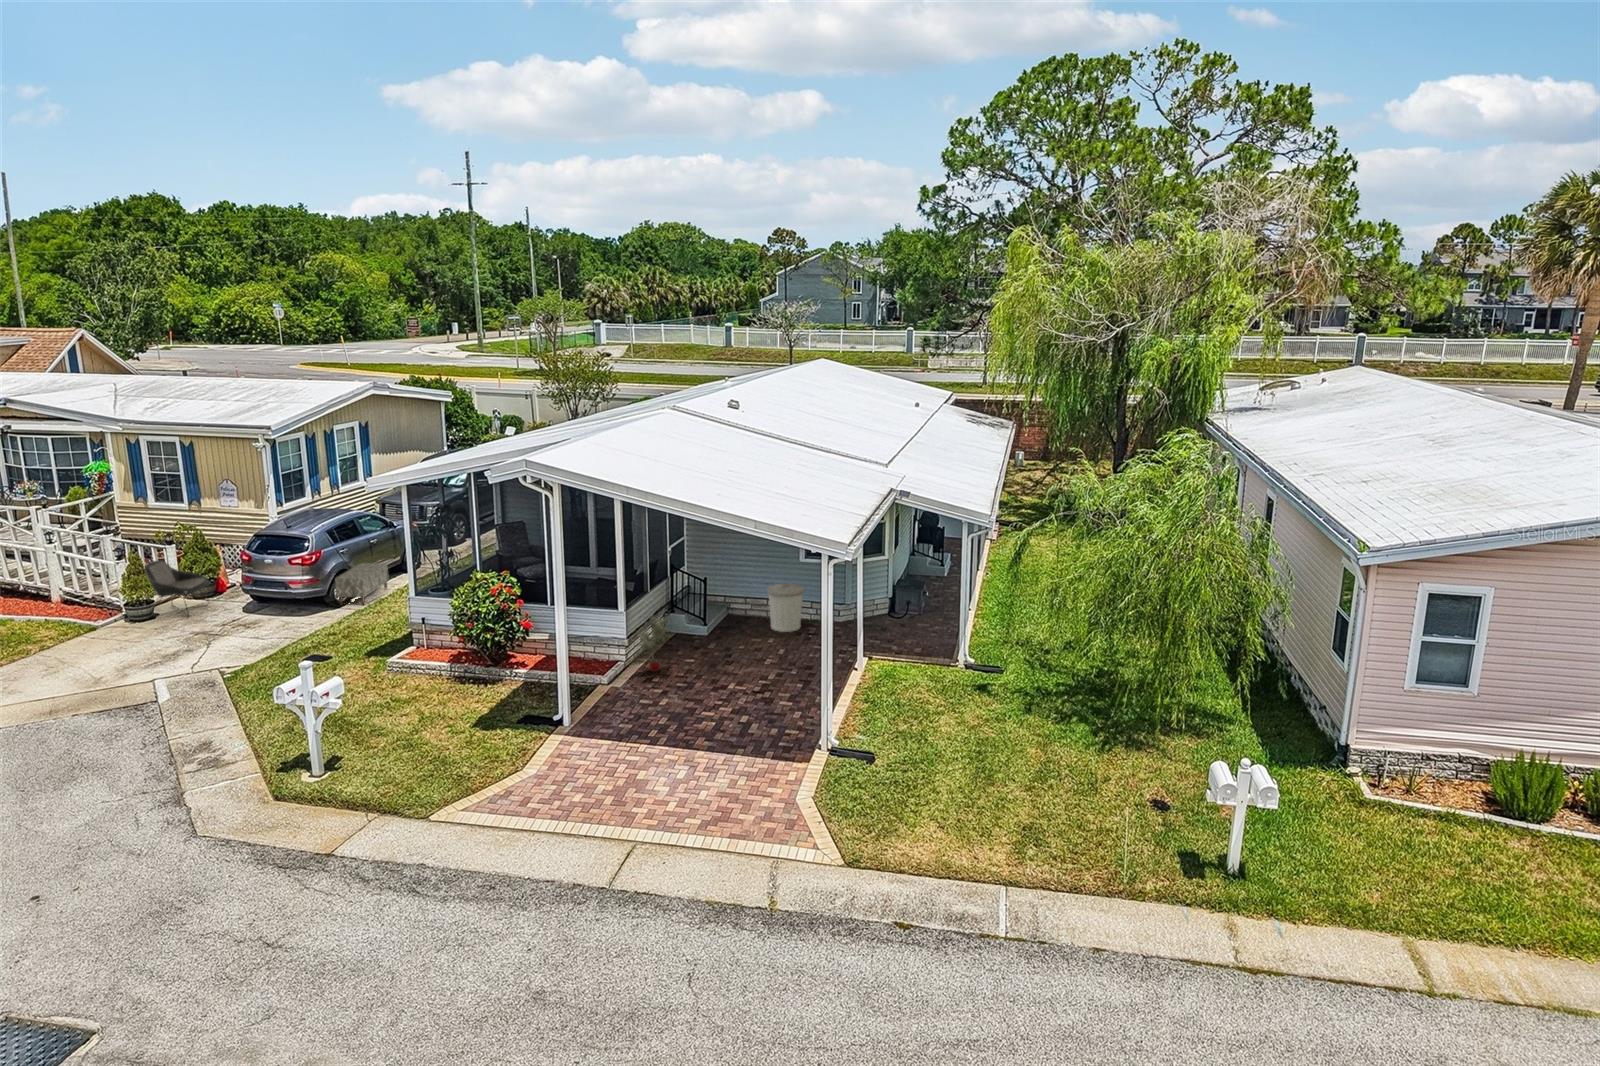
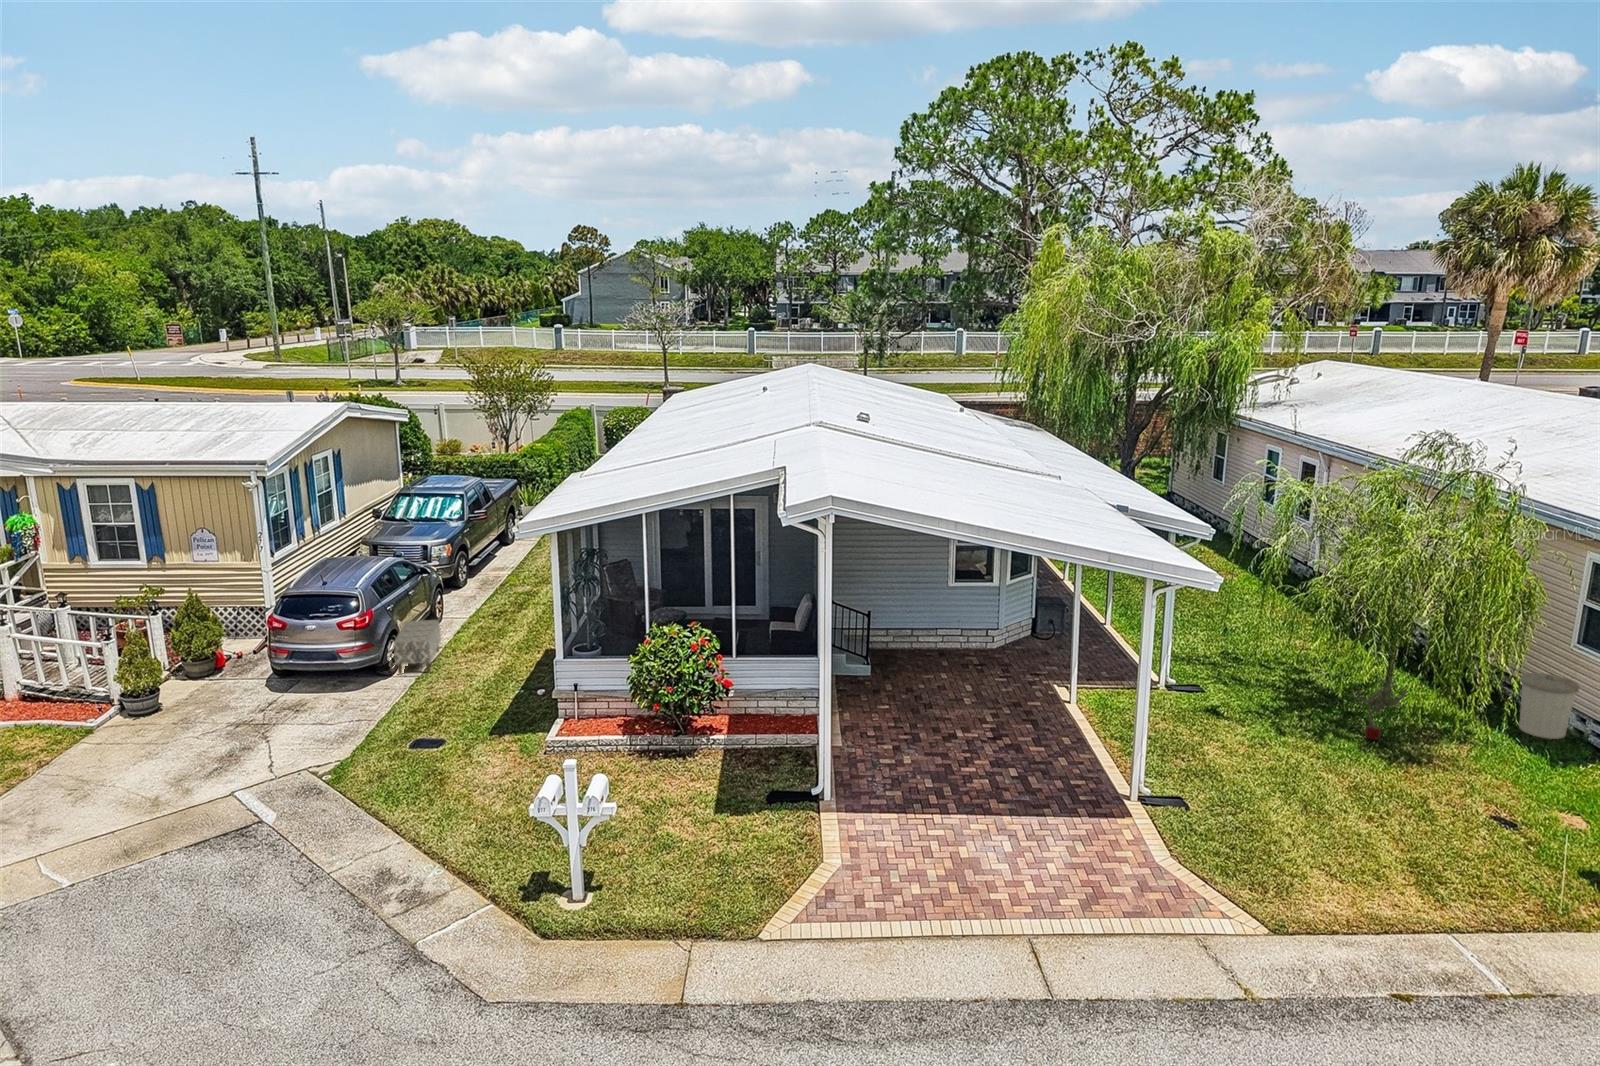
lounge chair: present [144,561,209,618] -> none [152,636,228,710]
trash can: present [767,584,804,632] -> present [1519,673,1579,739]
potted tree: present [637,617,668,672] -> present [1351,676,1406,740]

